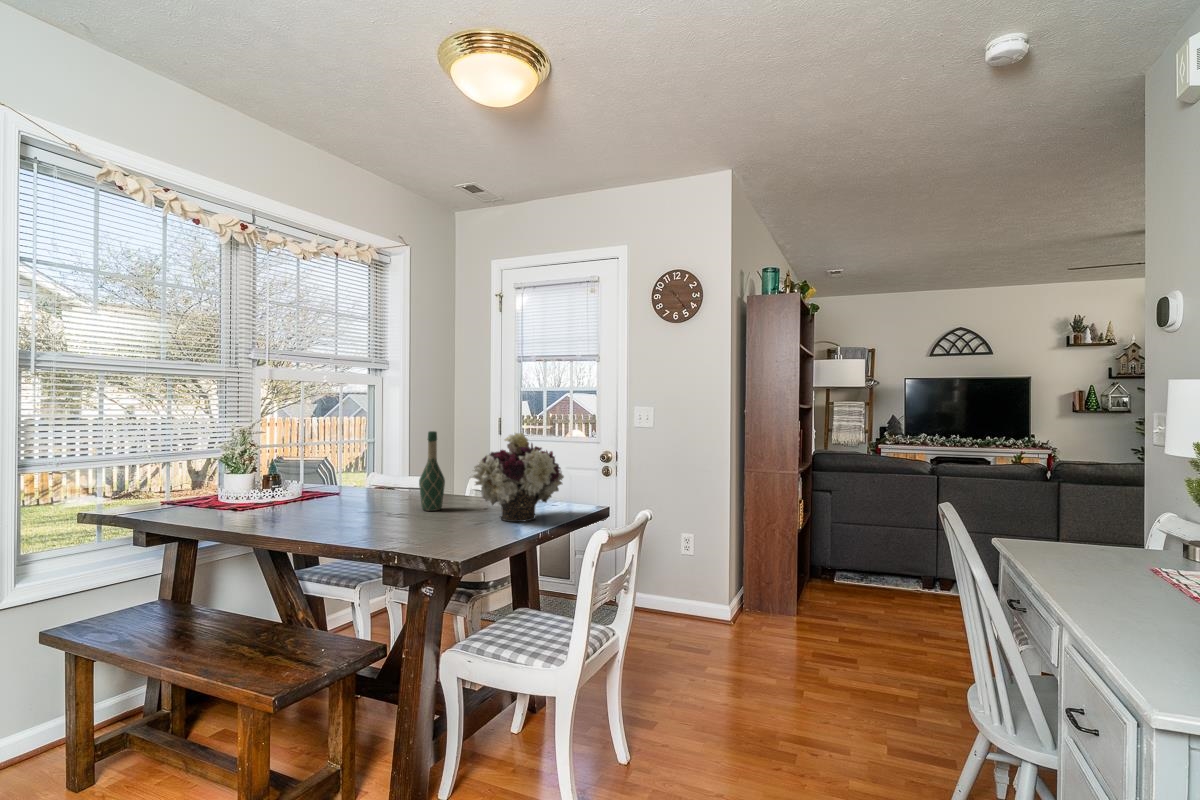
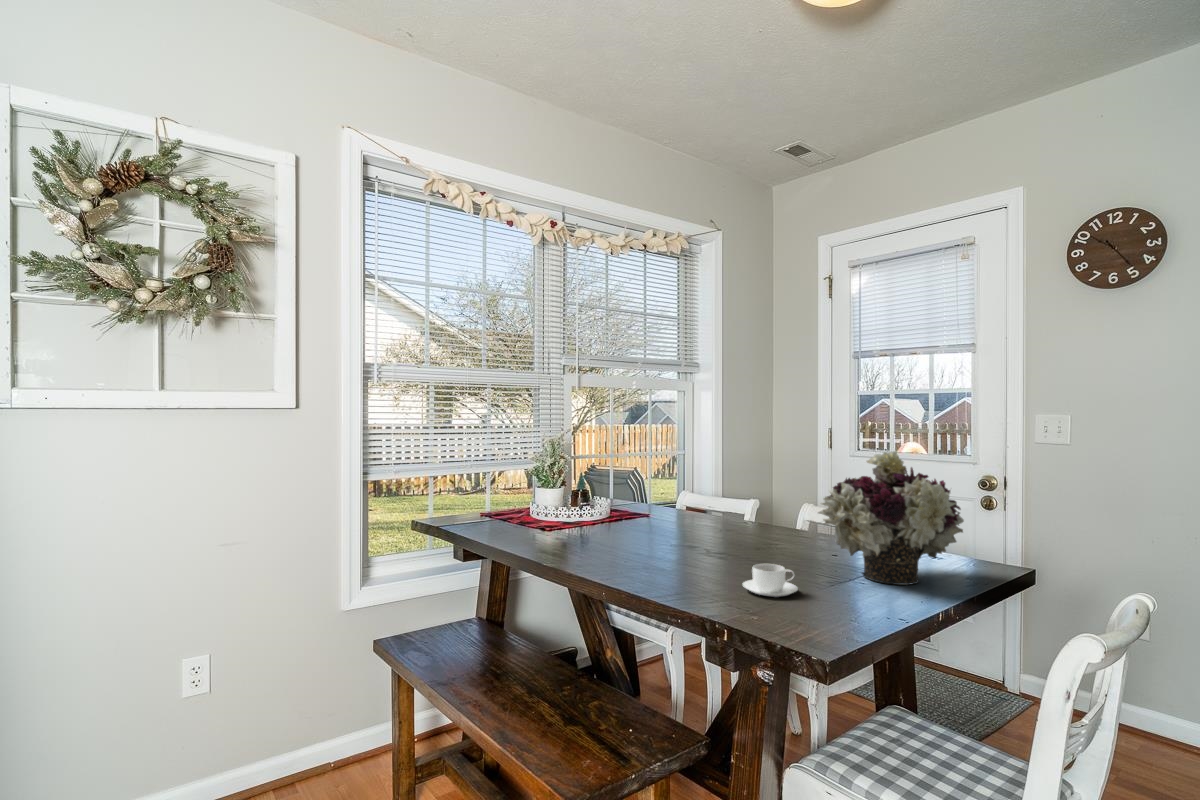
wine bottle: present [419,431,445,511] -> none [743,446,777,551]
coffee cup: none [413,515,453,536] -> present [743,564,798,597]

